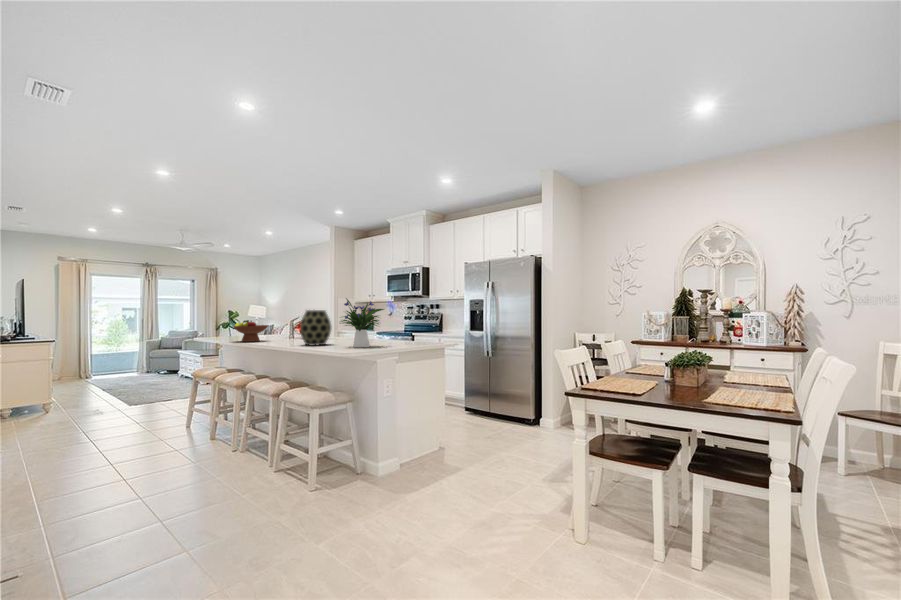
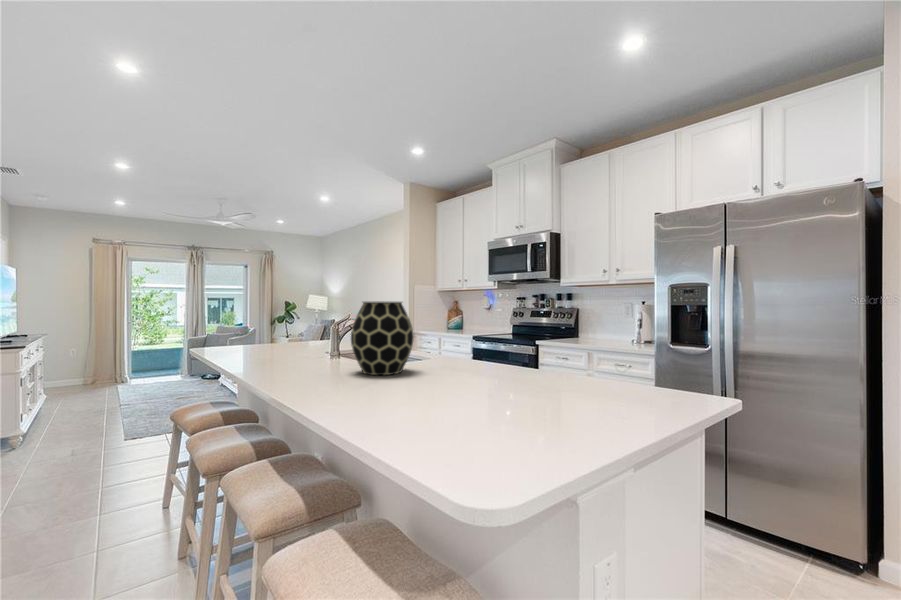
flower arrangement: present [341,298,384,347] -> none [430,273,533,388]
fruit bowl: present [233,320,268,342] -> none [243,318,305,357]

